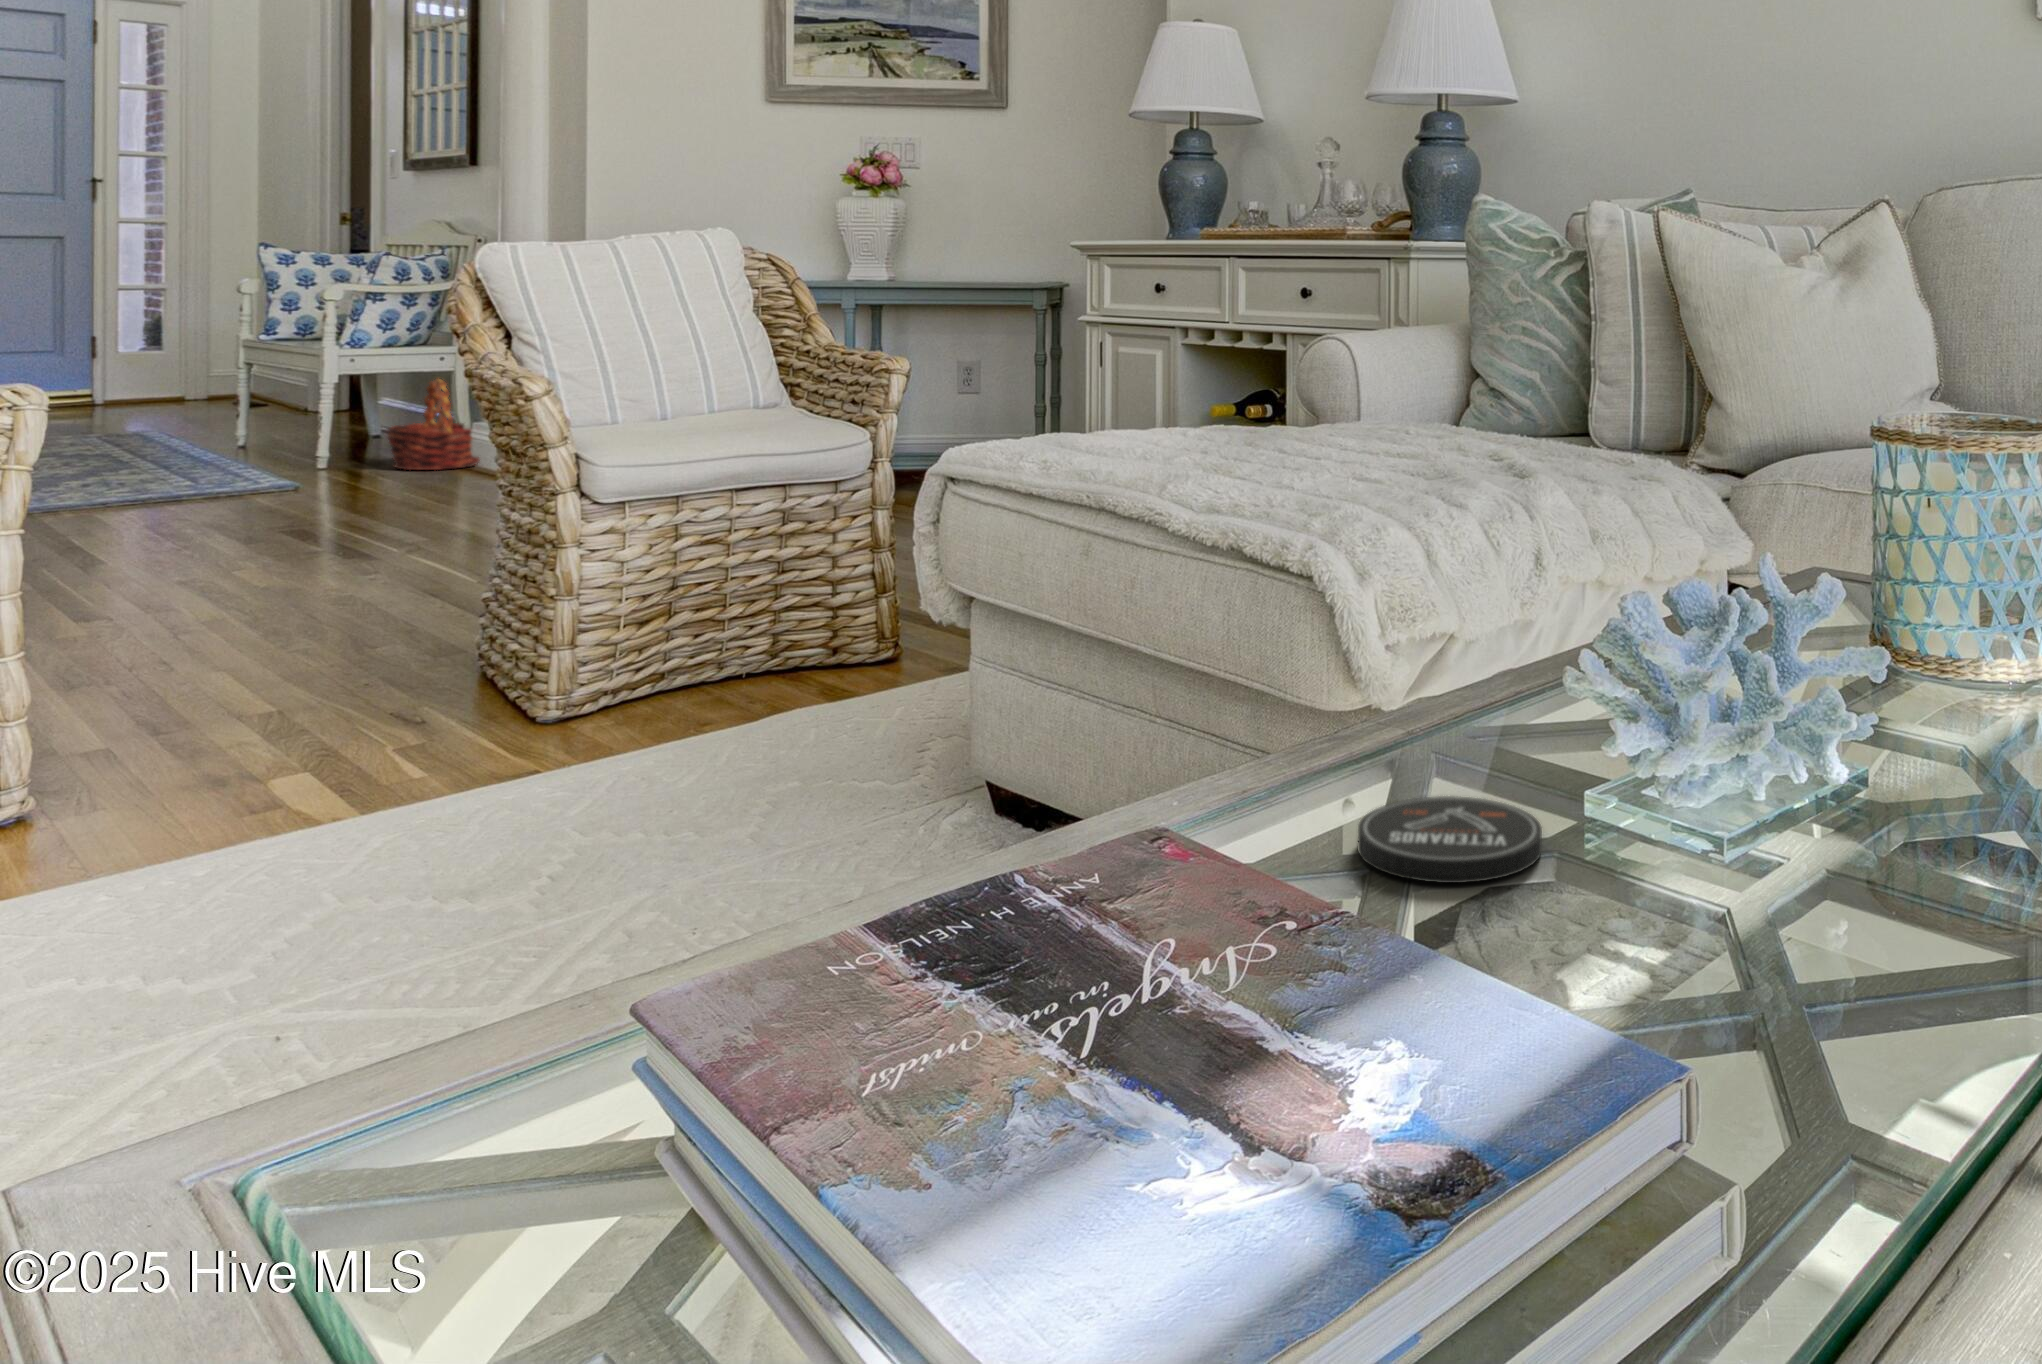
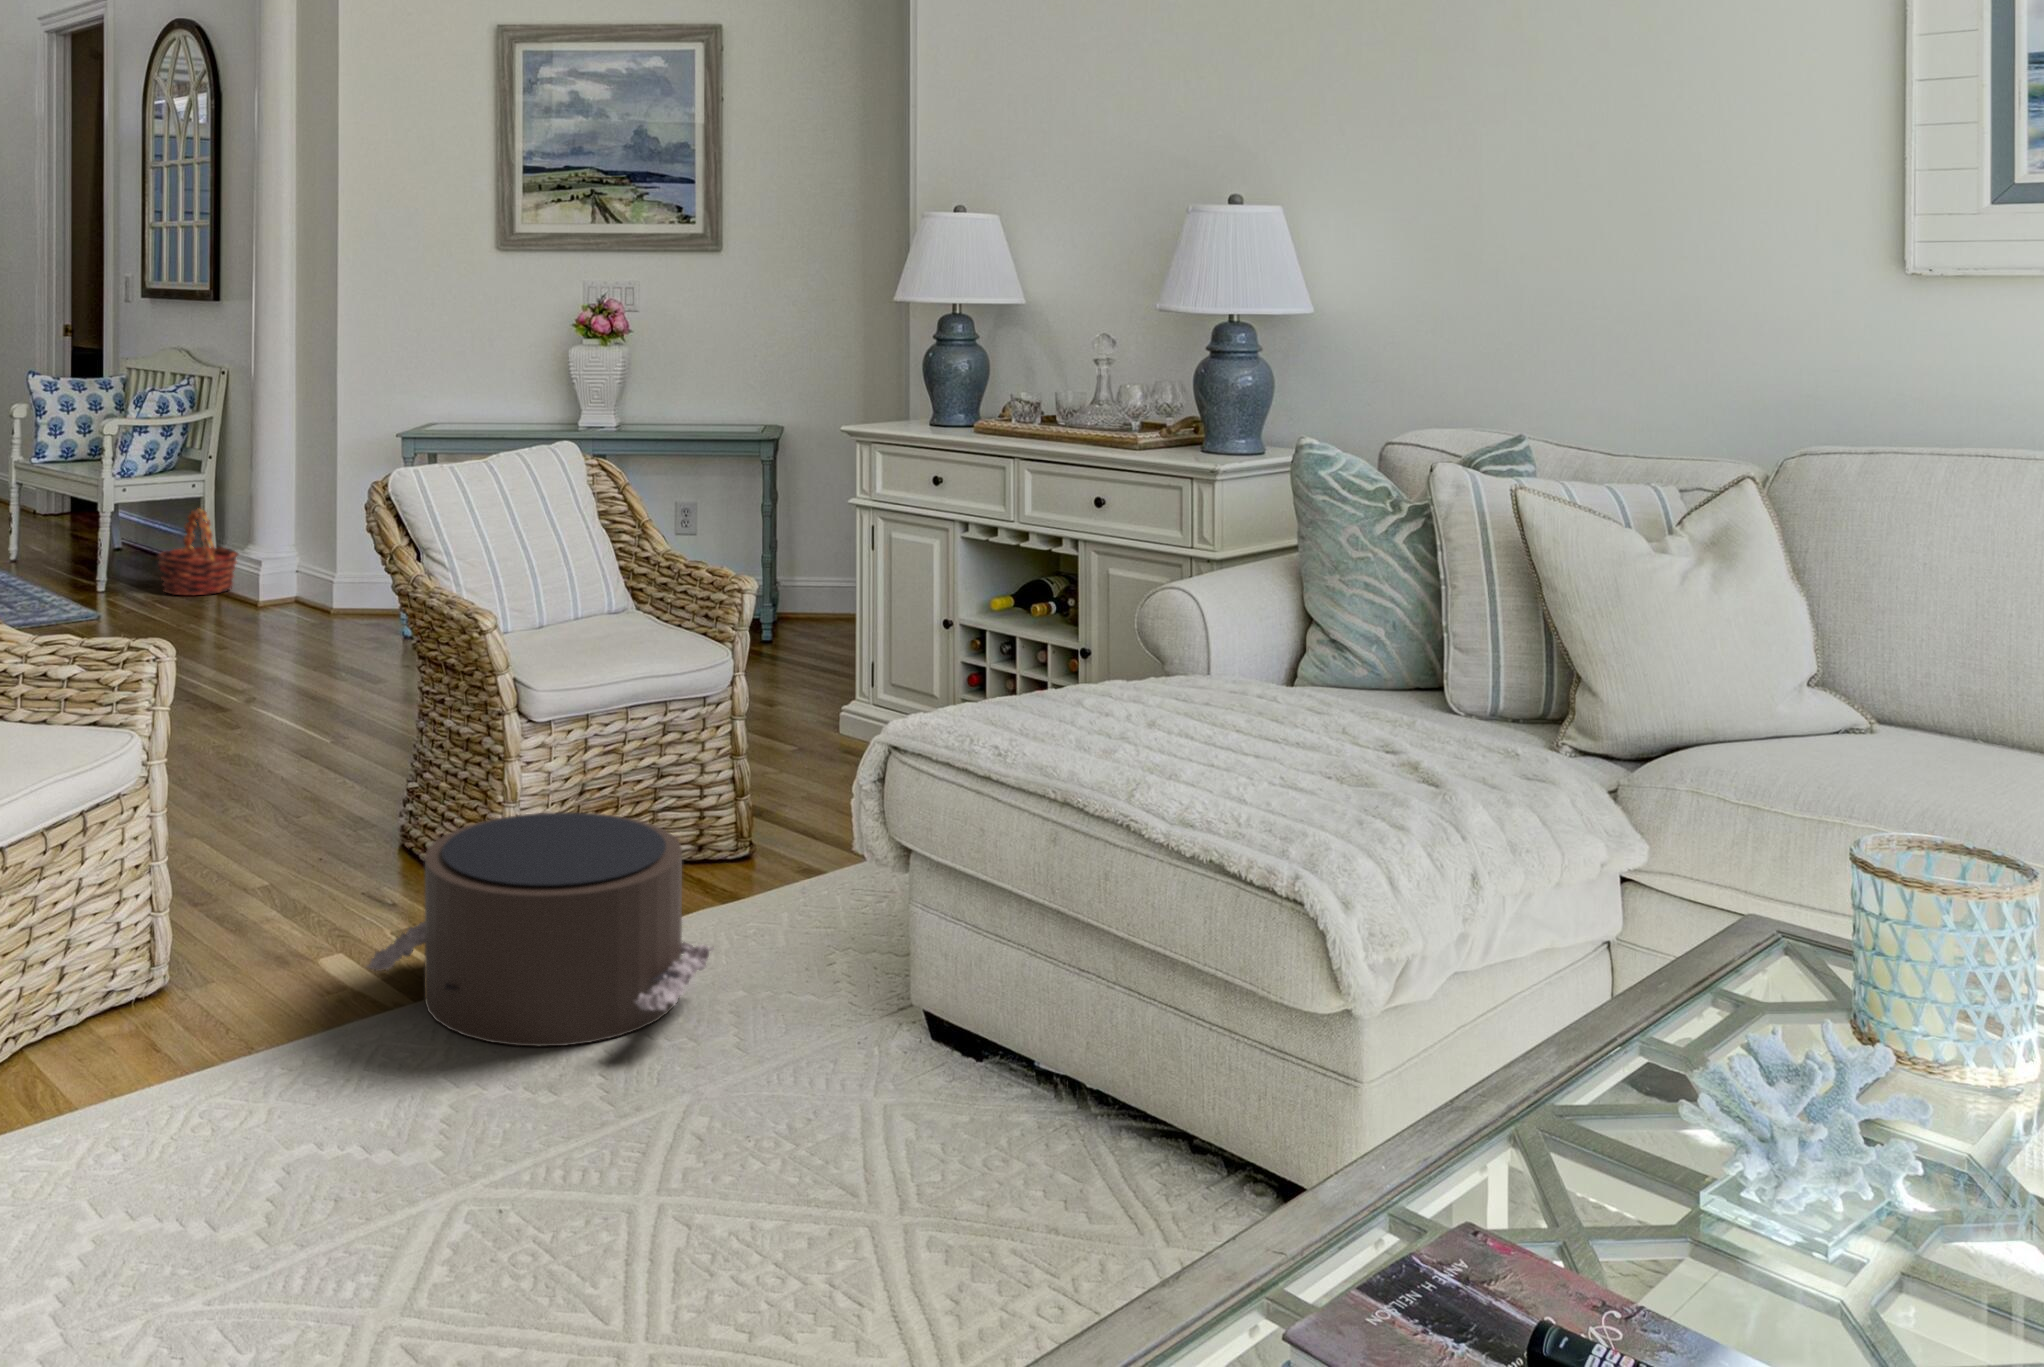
pouf: none [277,592,758,846] -> present [367,812,714,1047]
coaster: present [1358,796,1542,883] -> none [1539,1184,1681,1266]

